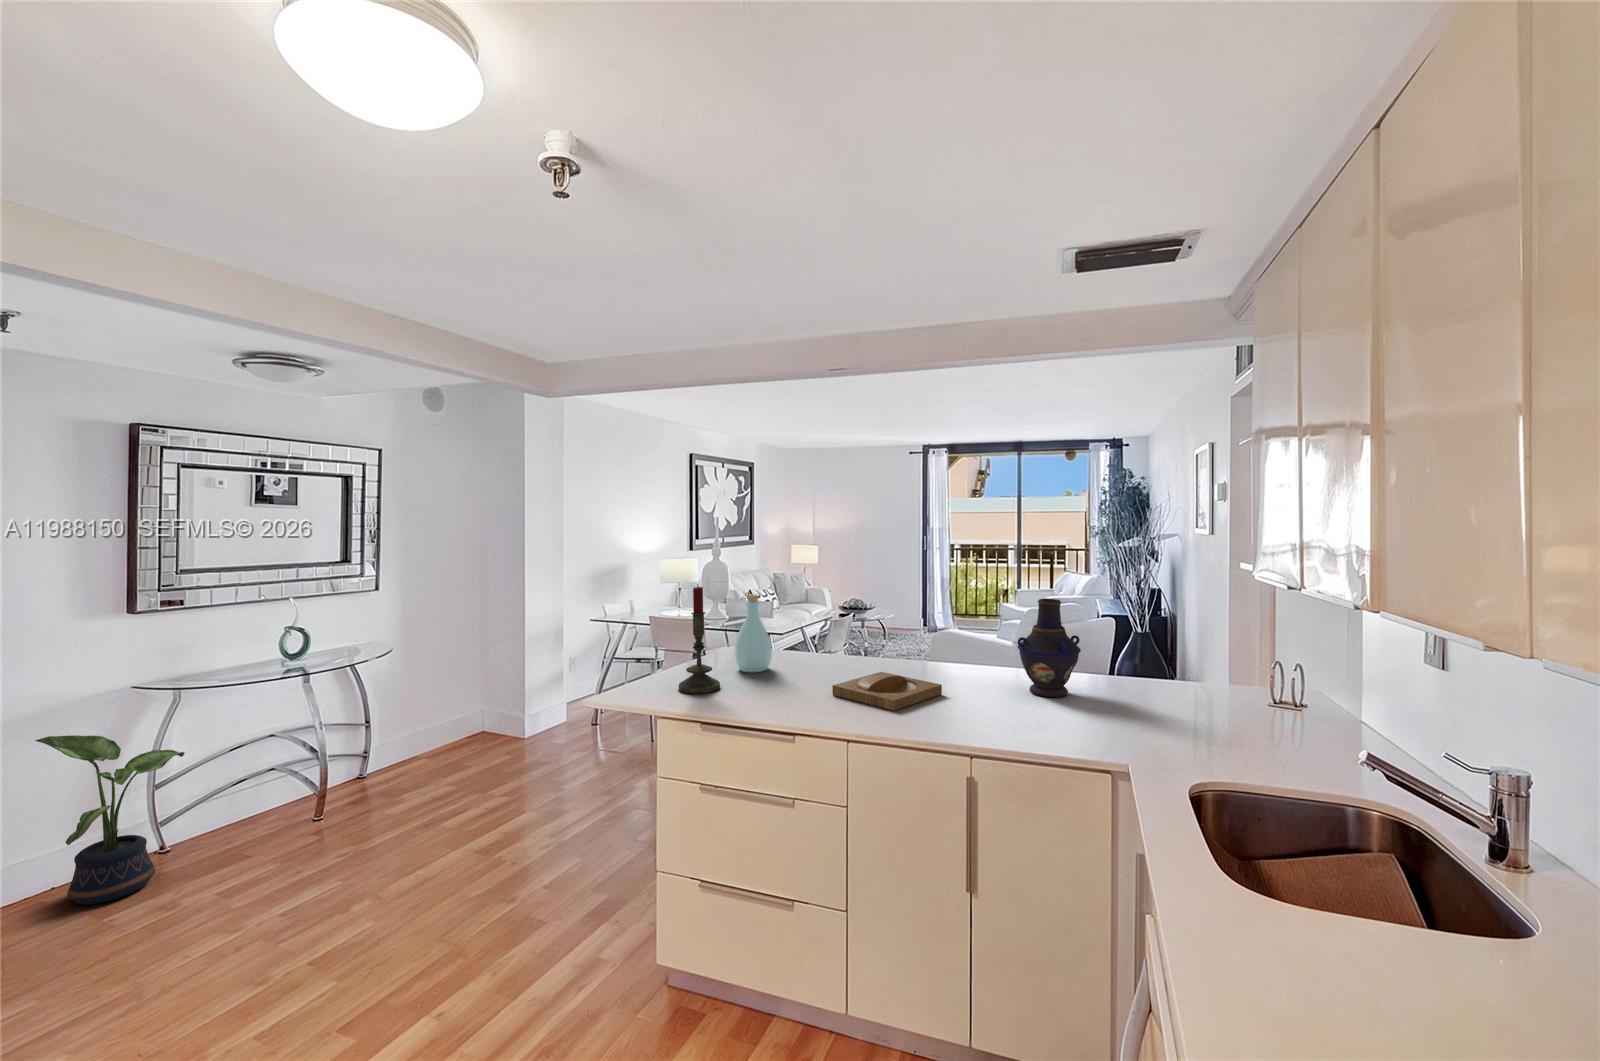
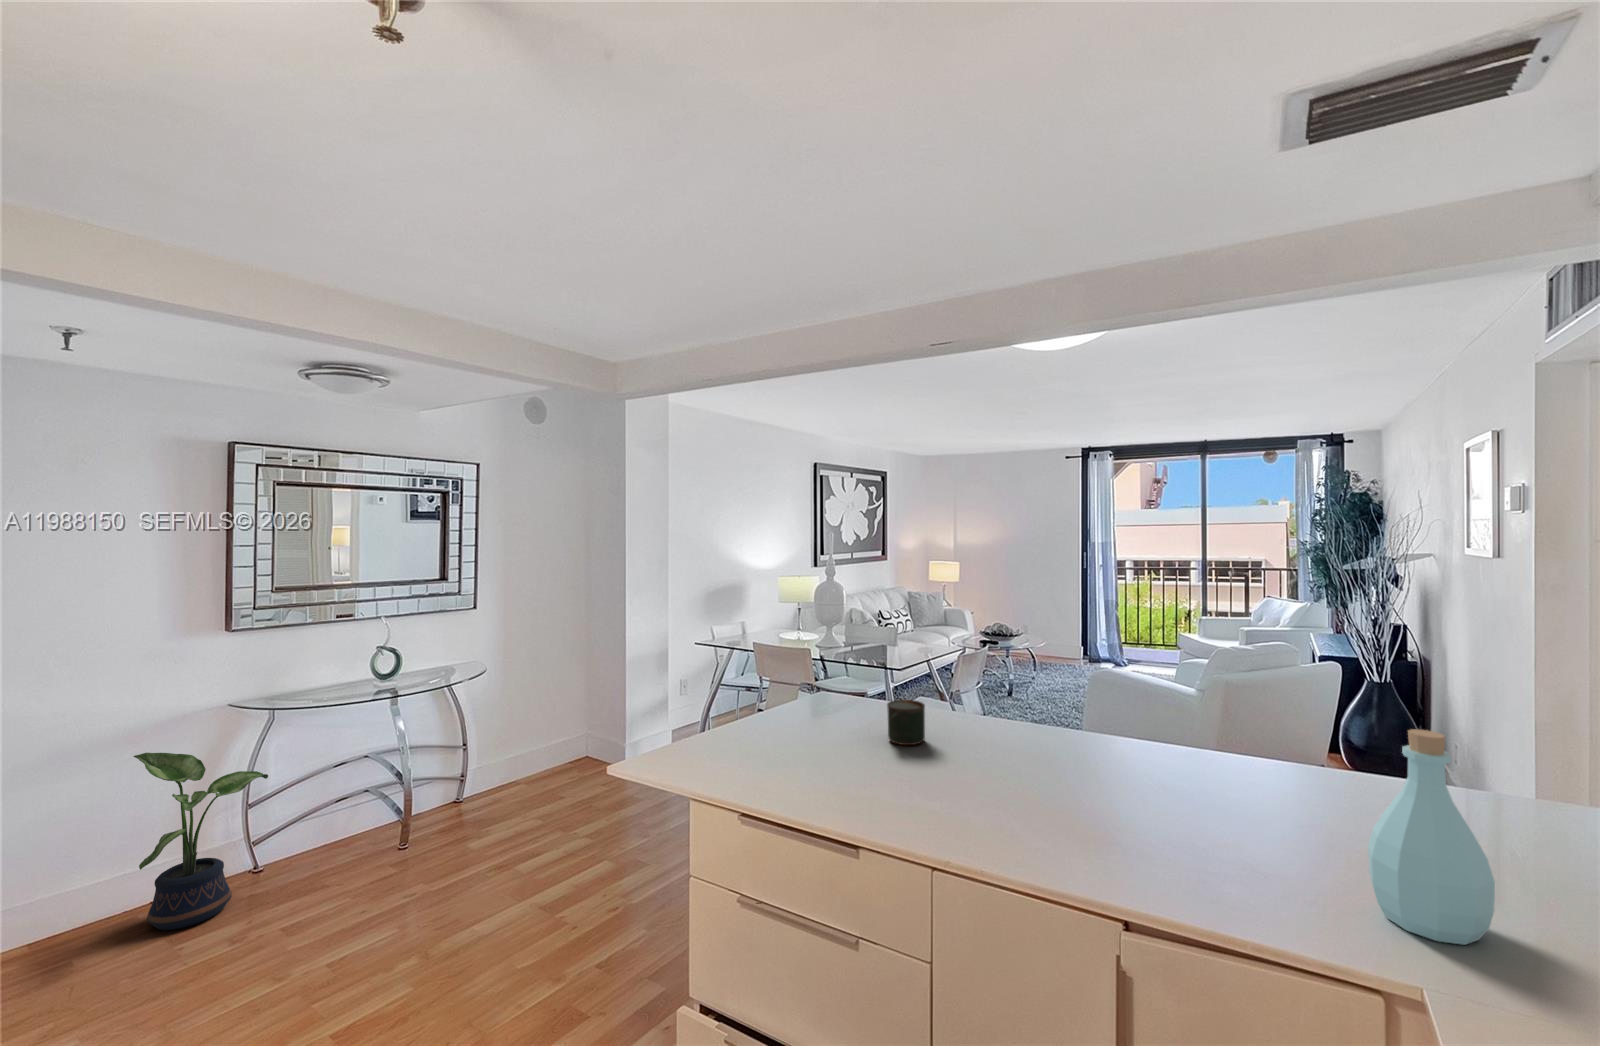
candle: present [679,584,720,694] -> none [719,623,773,769]
bottle: present [735,594,772,672] -> present [1368,729,1495,945]
vase: present [1018,599,1081,697] -> none [1205,662,1317,822]
mug: none [801,641,829,674] -> present [887,700,925,745]
tray: present [832,672,942,711] -> none [918,752,1082,827]

